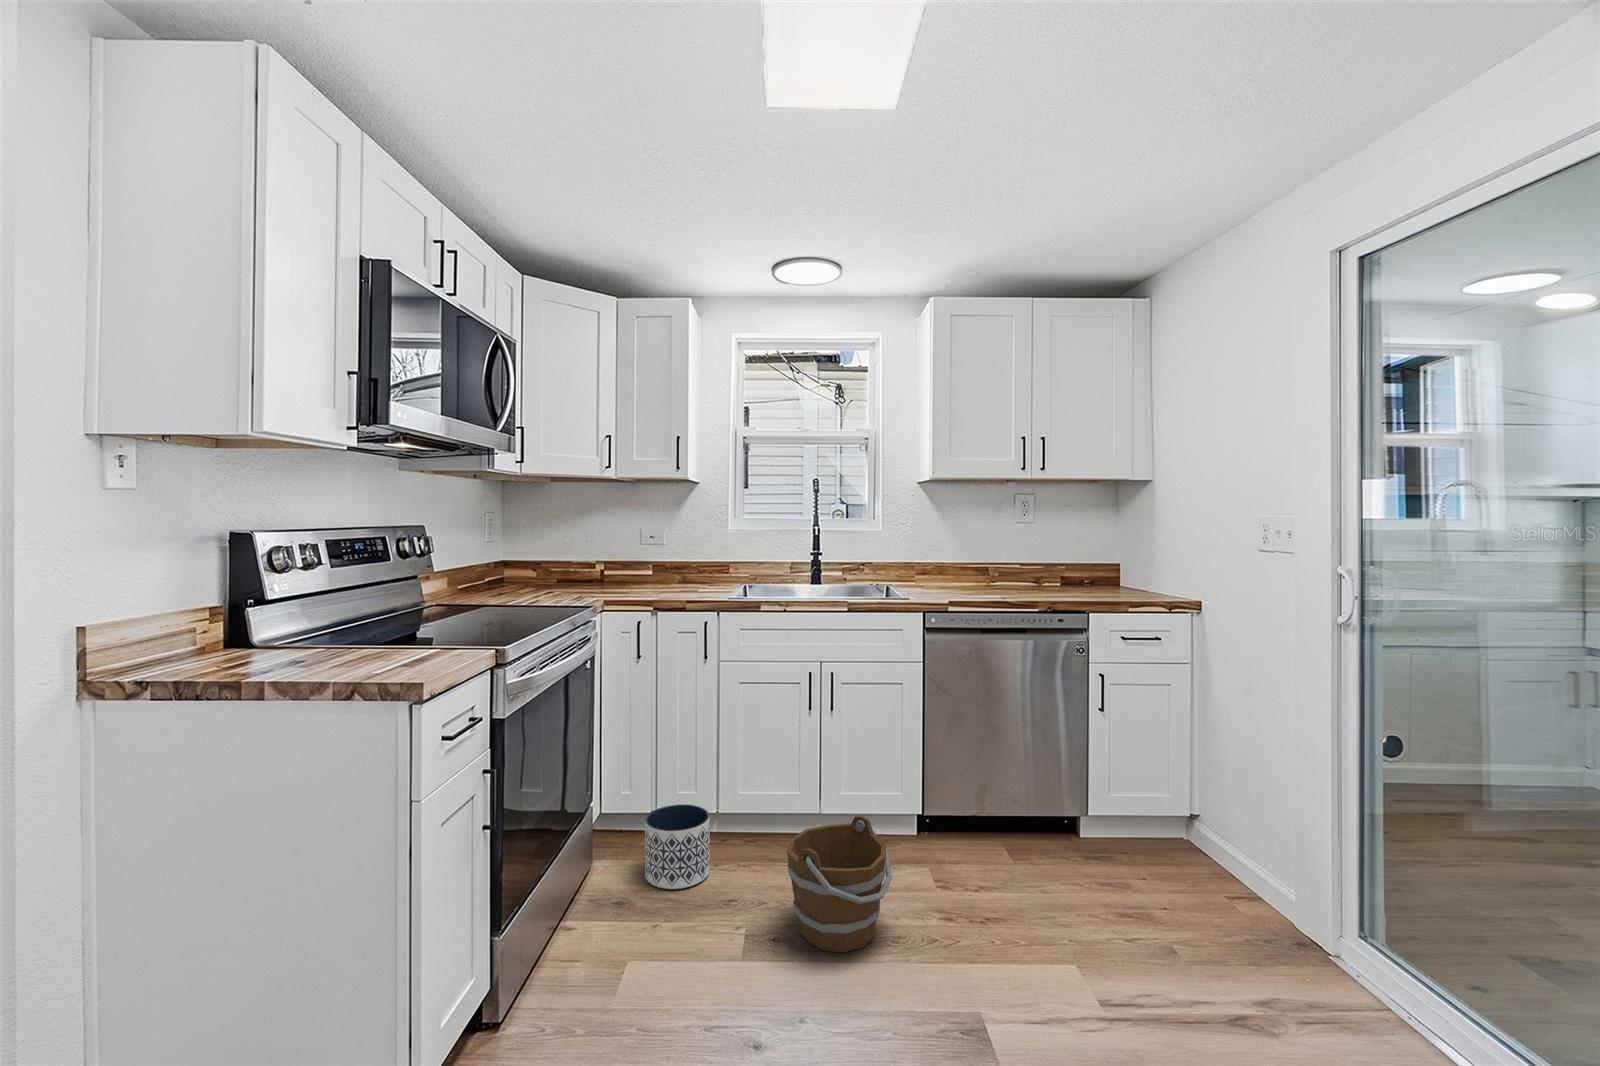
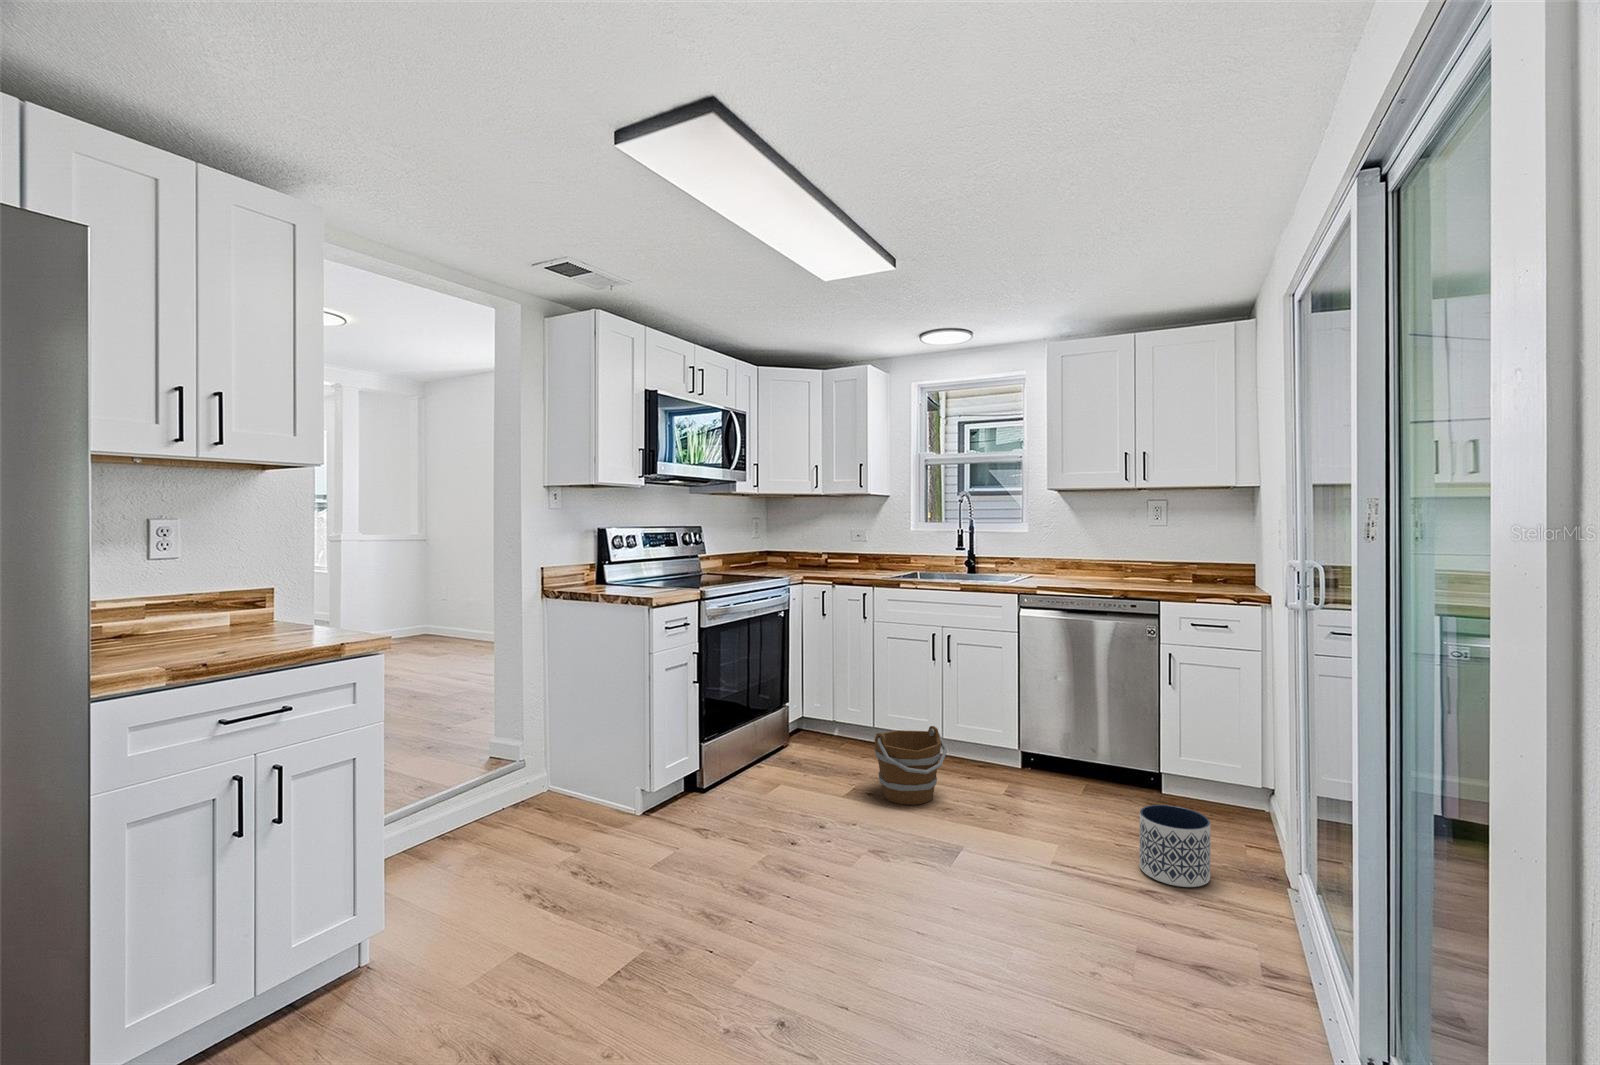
planter: present [645,804,710,889] -> present [1139,805,1211,887]

